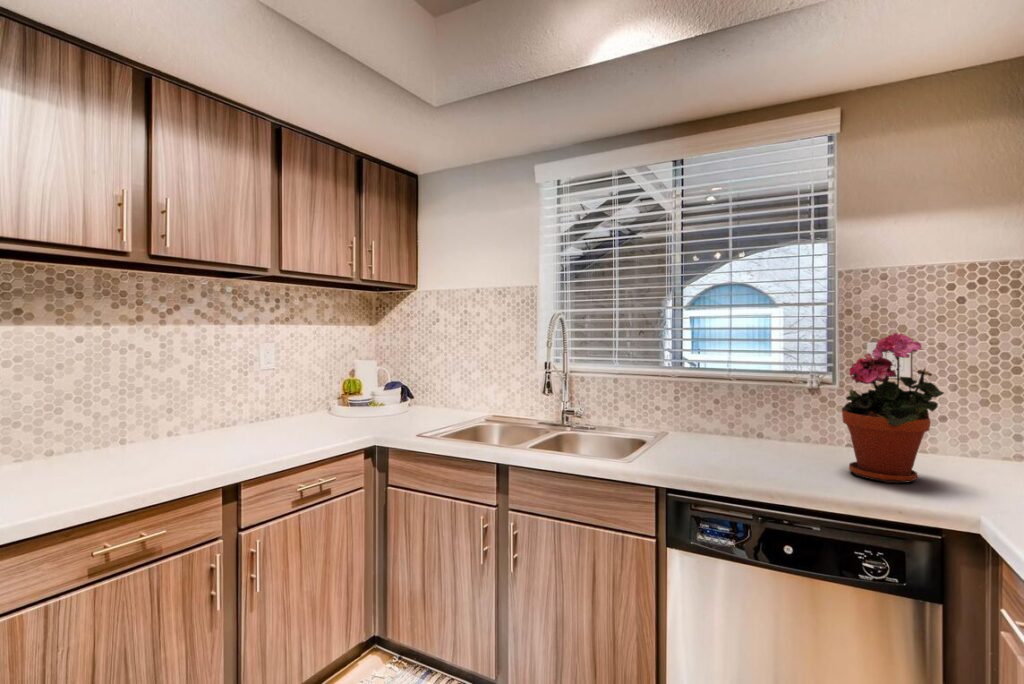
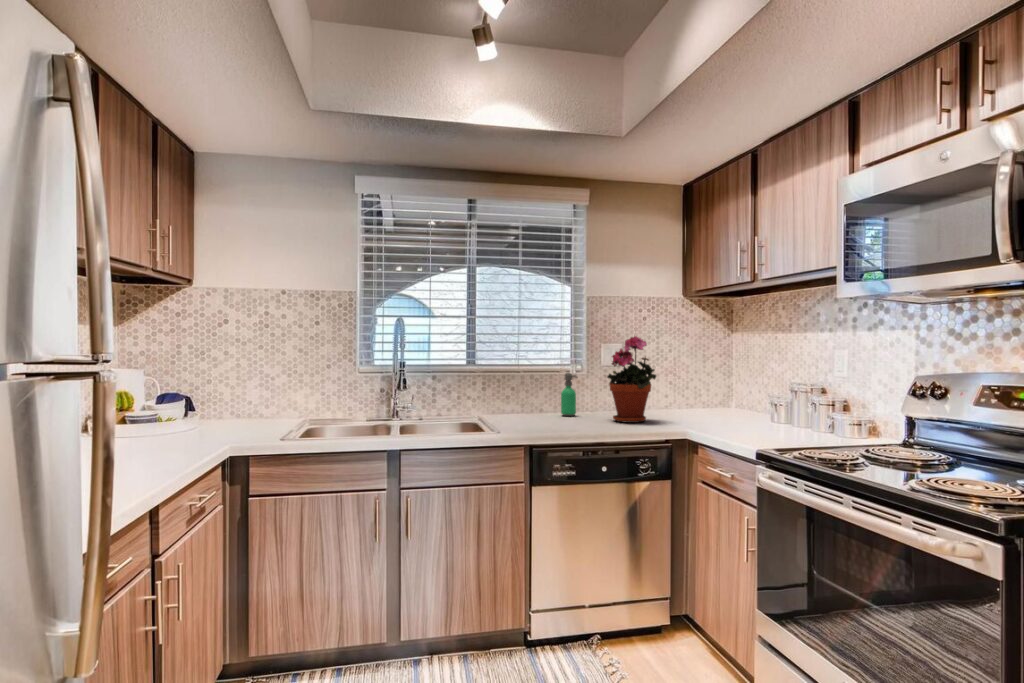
soap dispenser: none [781,385,806,449] -> present [561,373,577,416]

